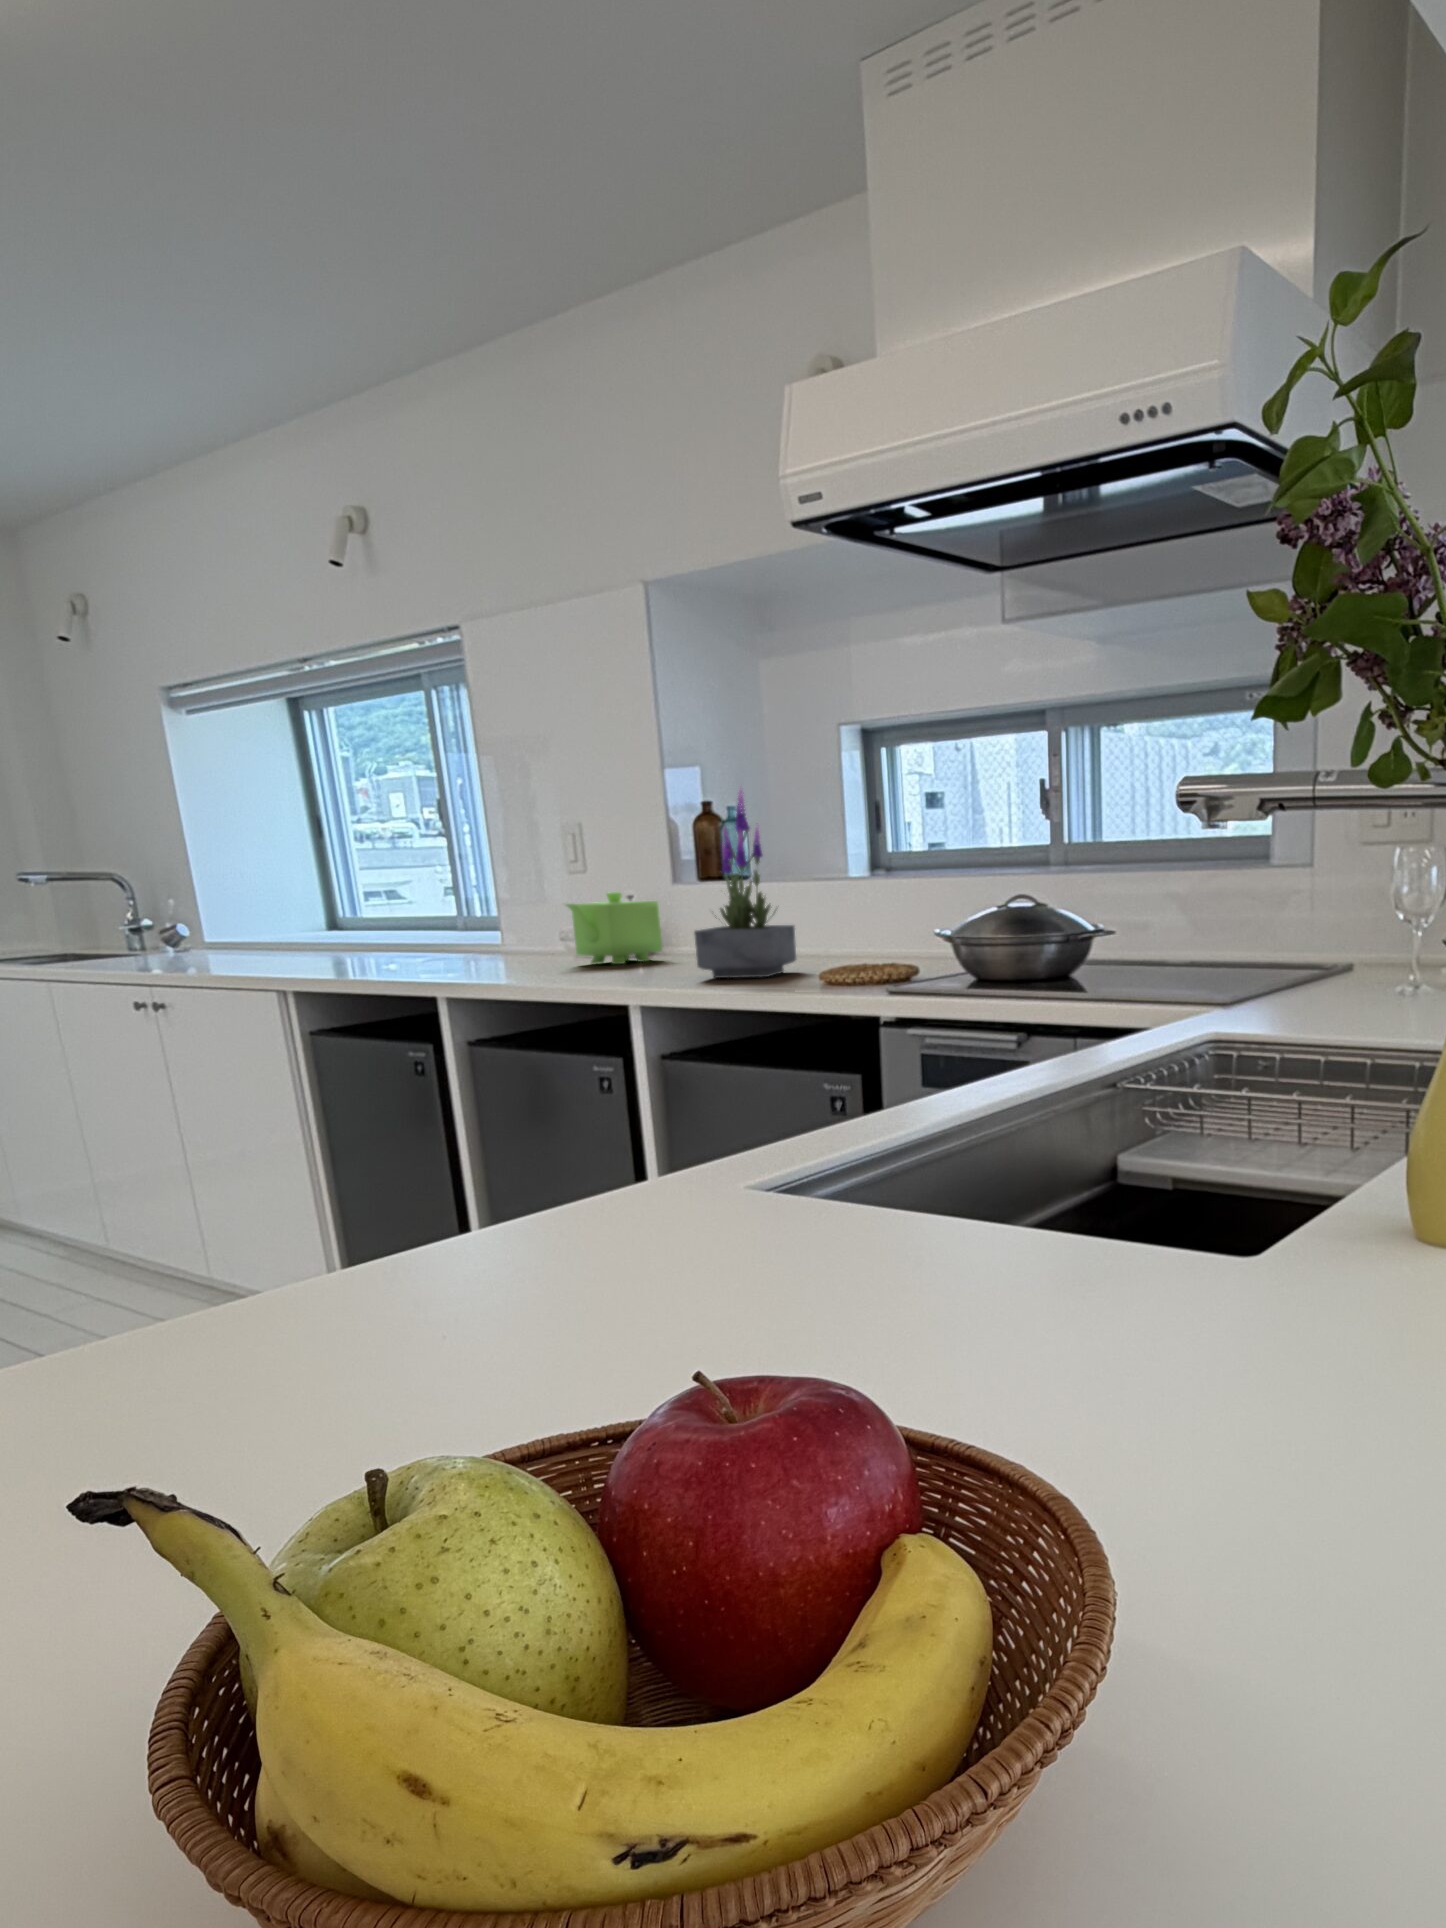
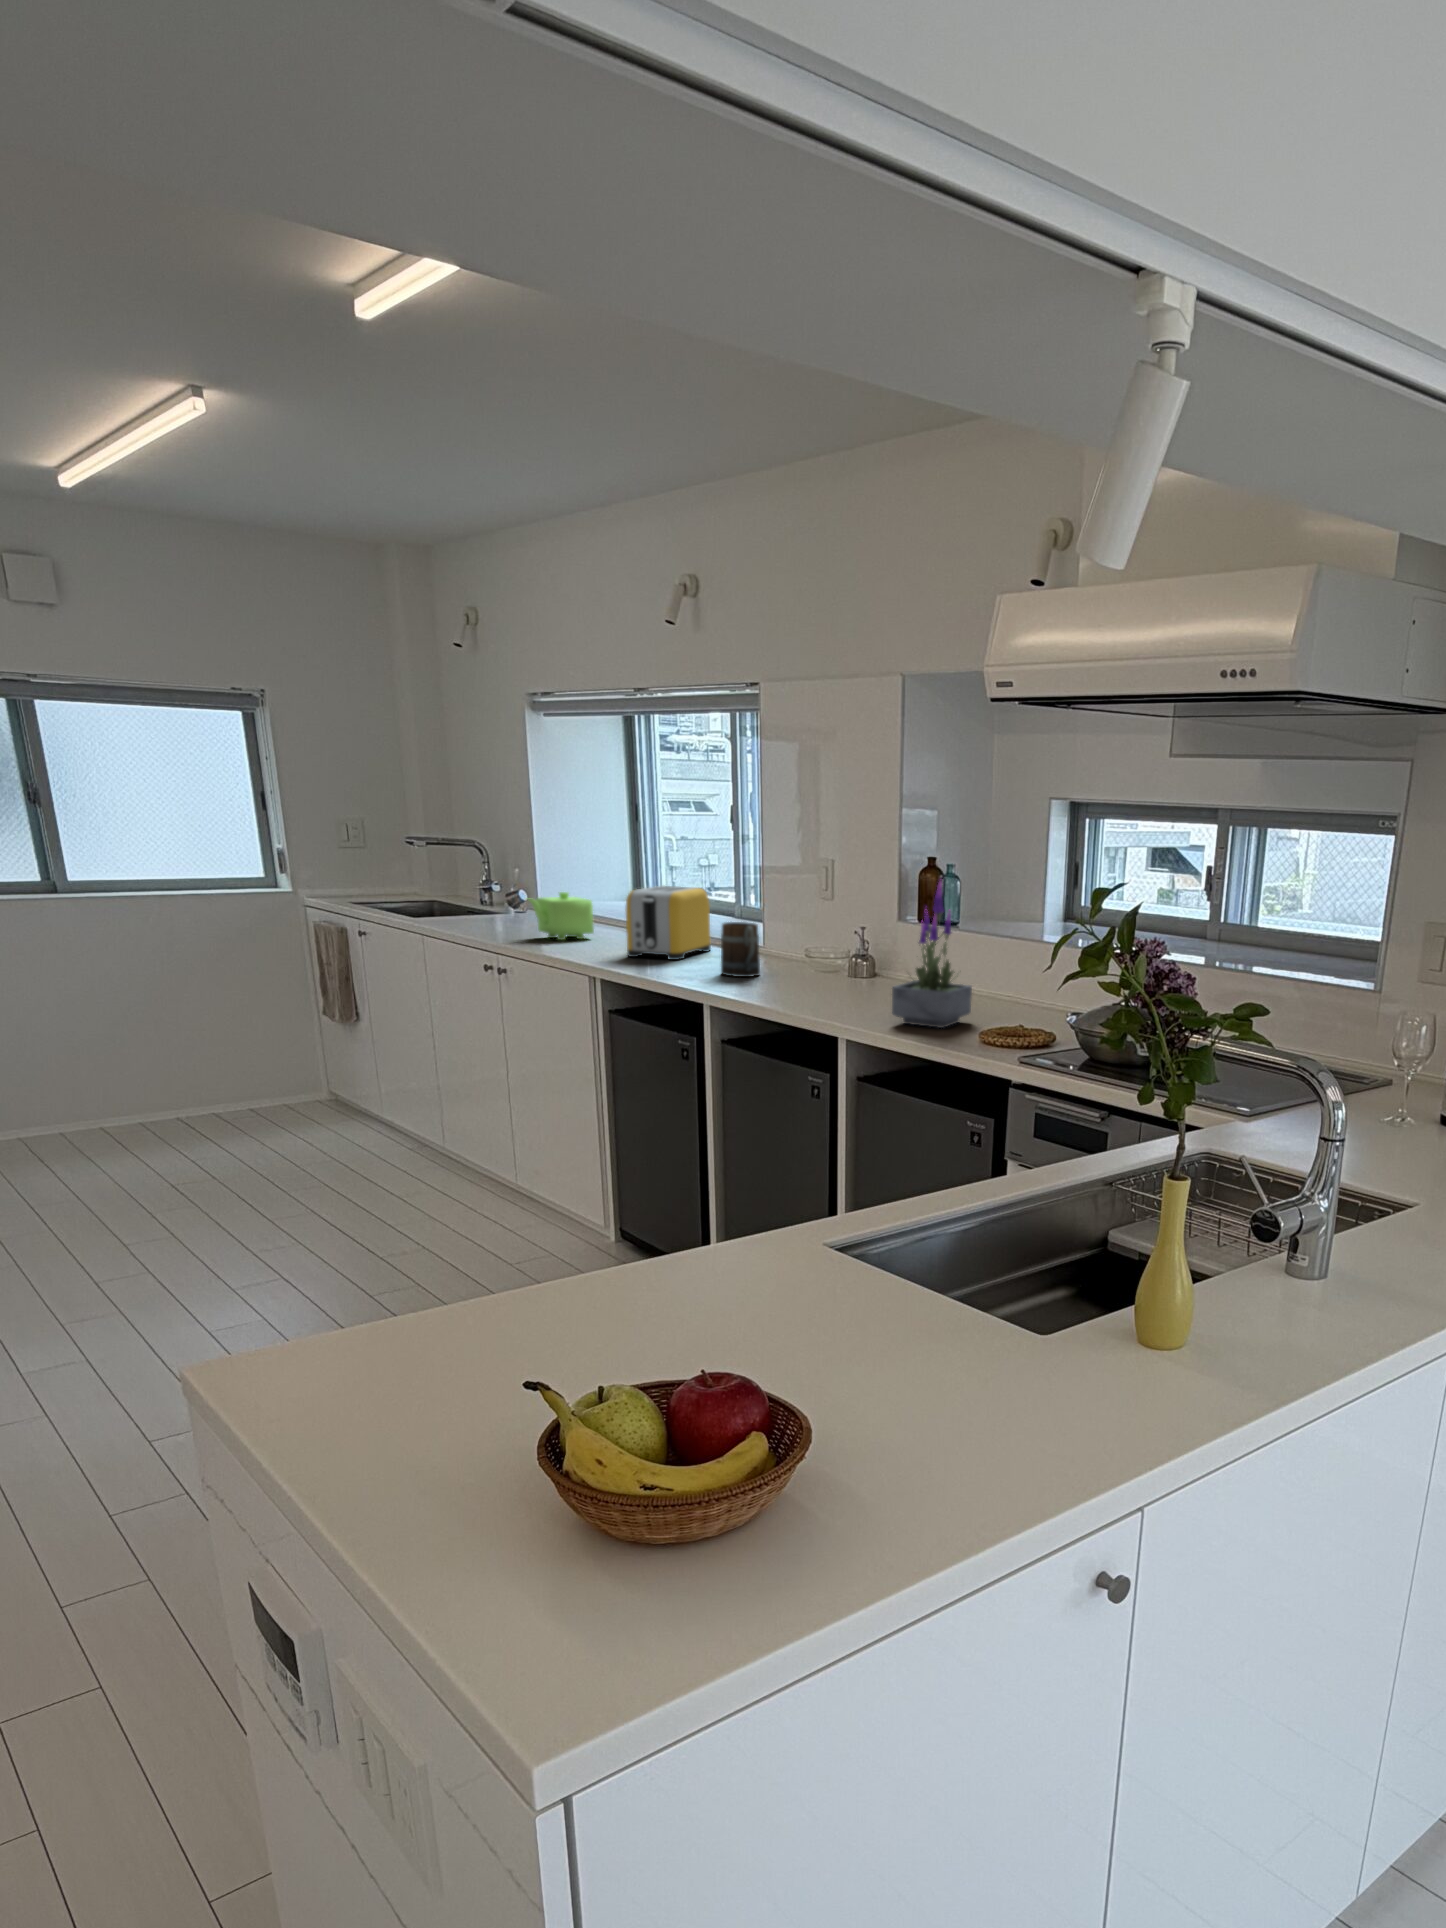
toaster: none [316,879,435,966] -> present [626,886,711,960]
teapot: present [566,892,662,964] -> present [529,892,594,940]
mug: none [448,901,506,968] -> present [721,922,760,977]

